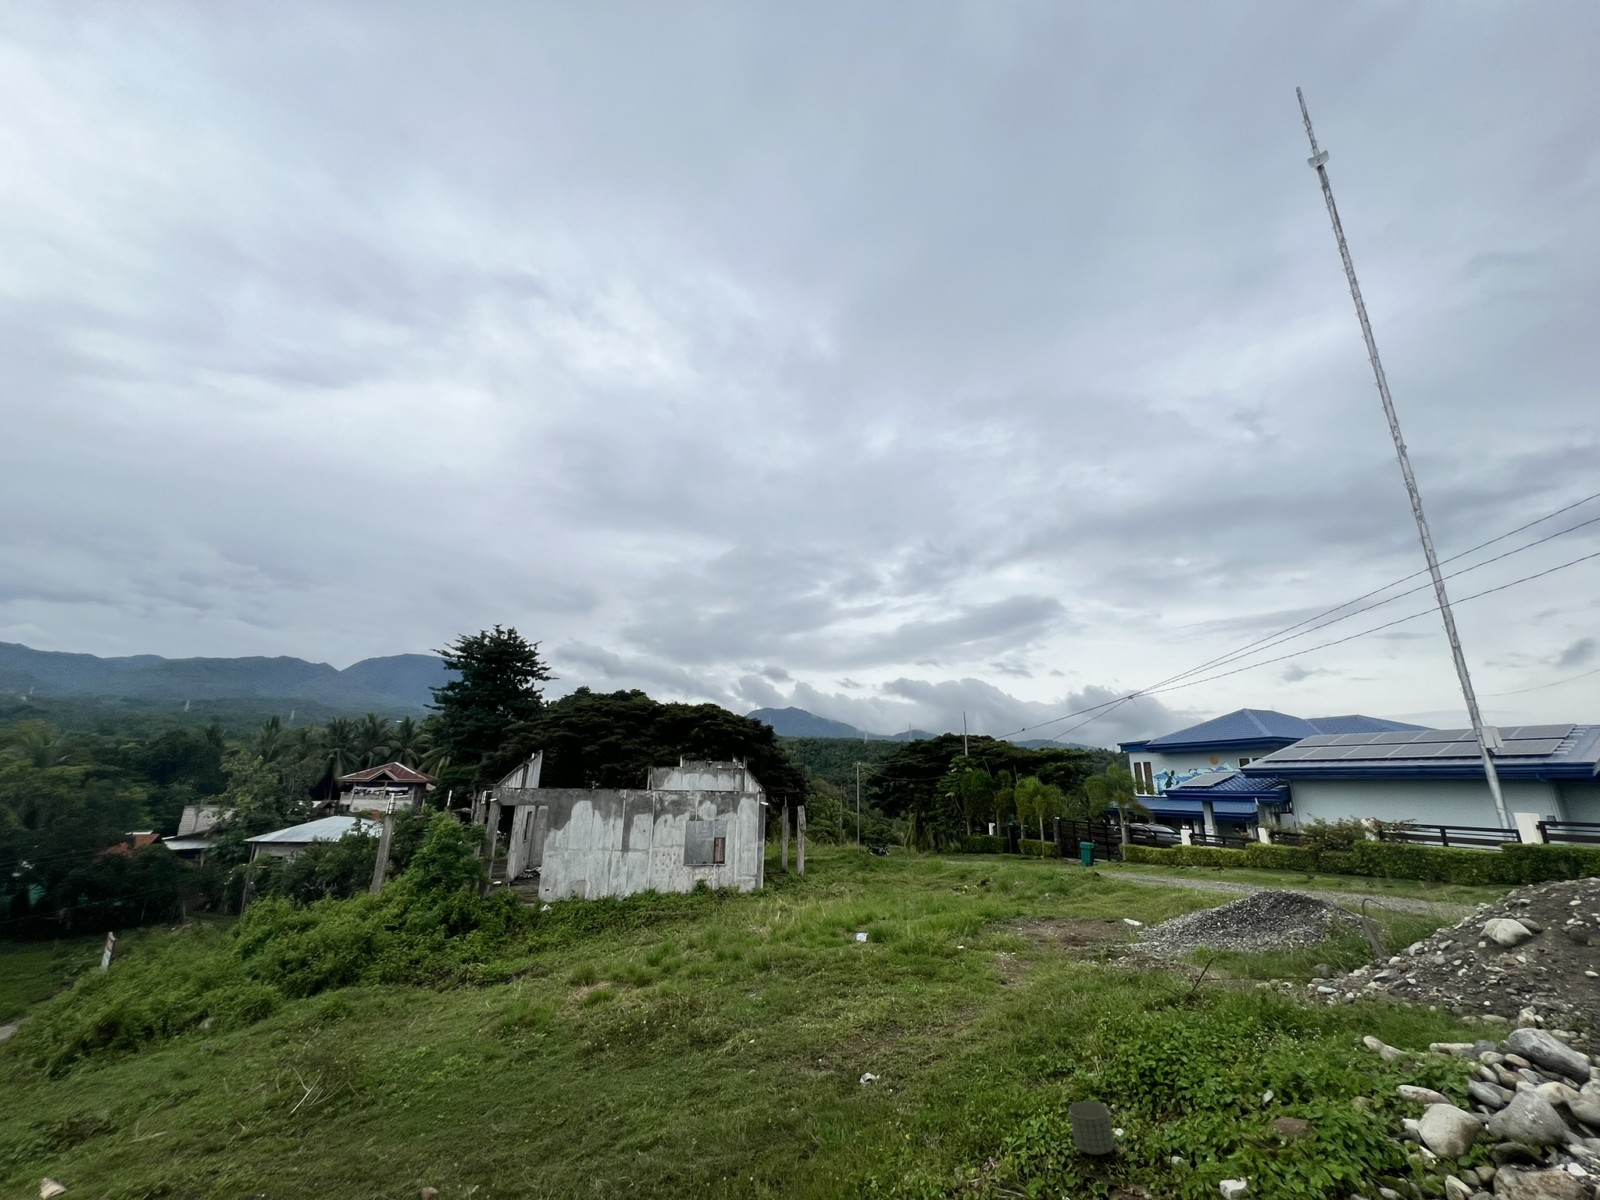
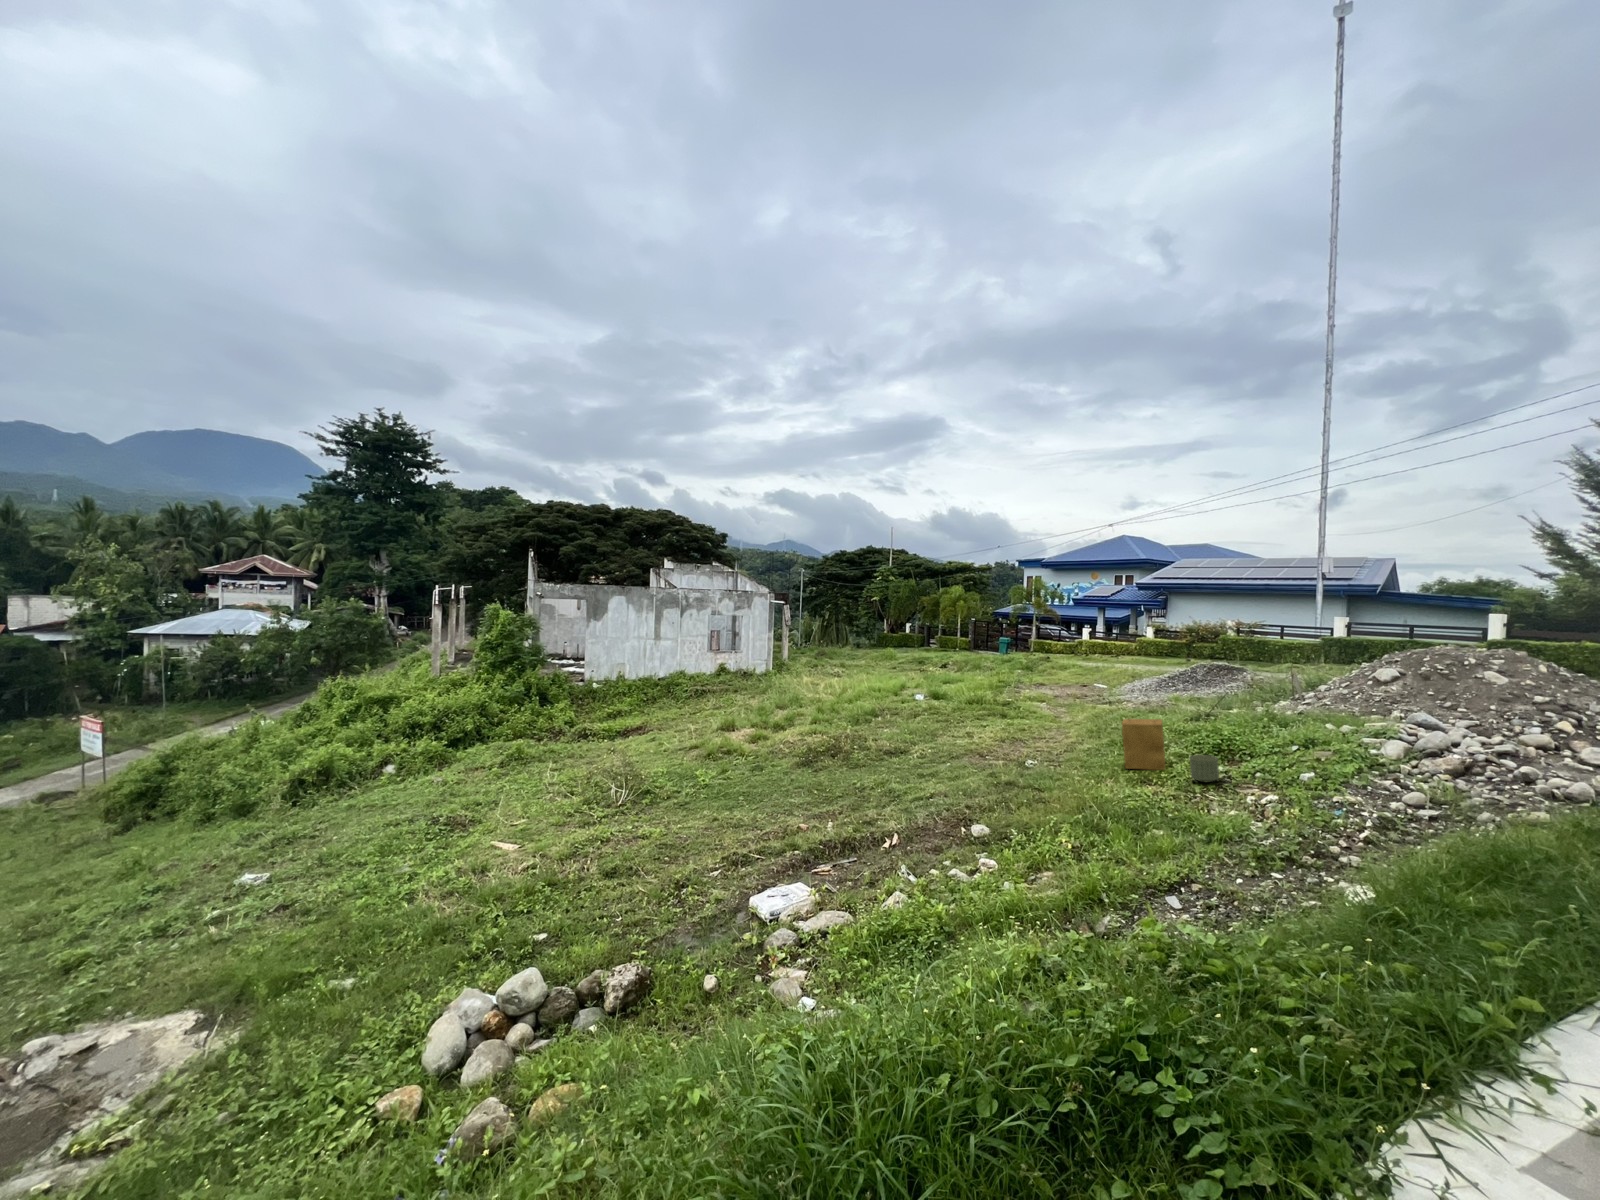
cardboard box: none [999,1021,1075,1116] -> present [1122,719,1165,770]

